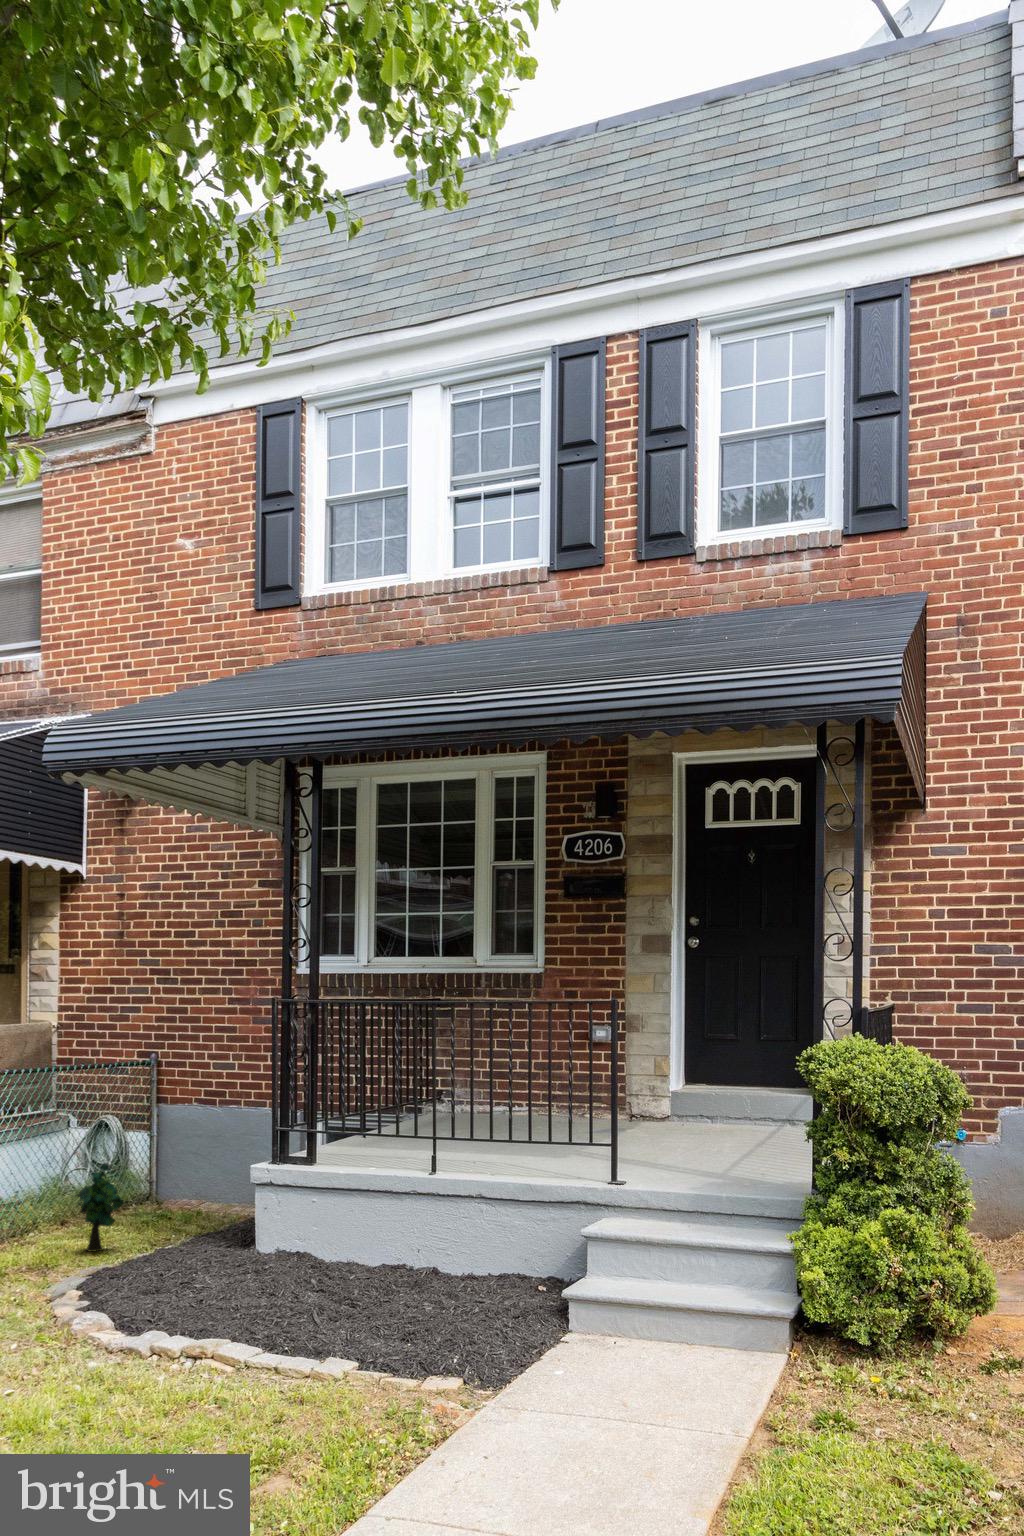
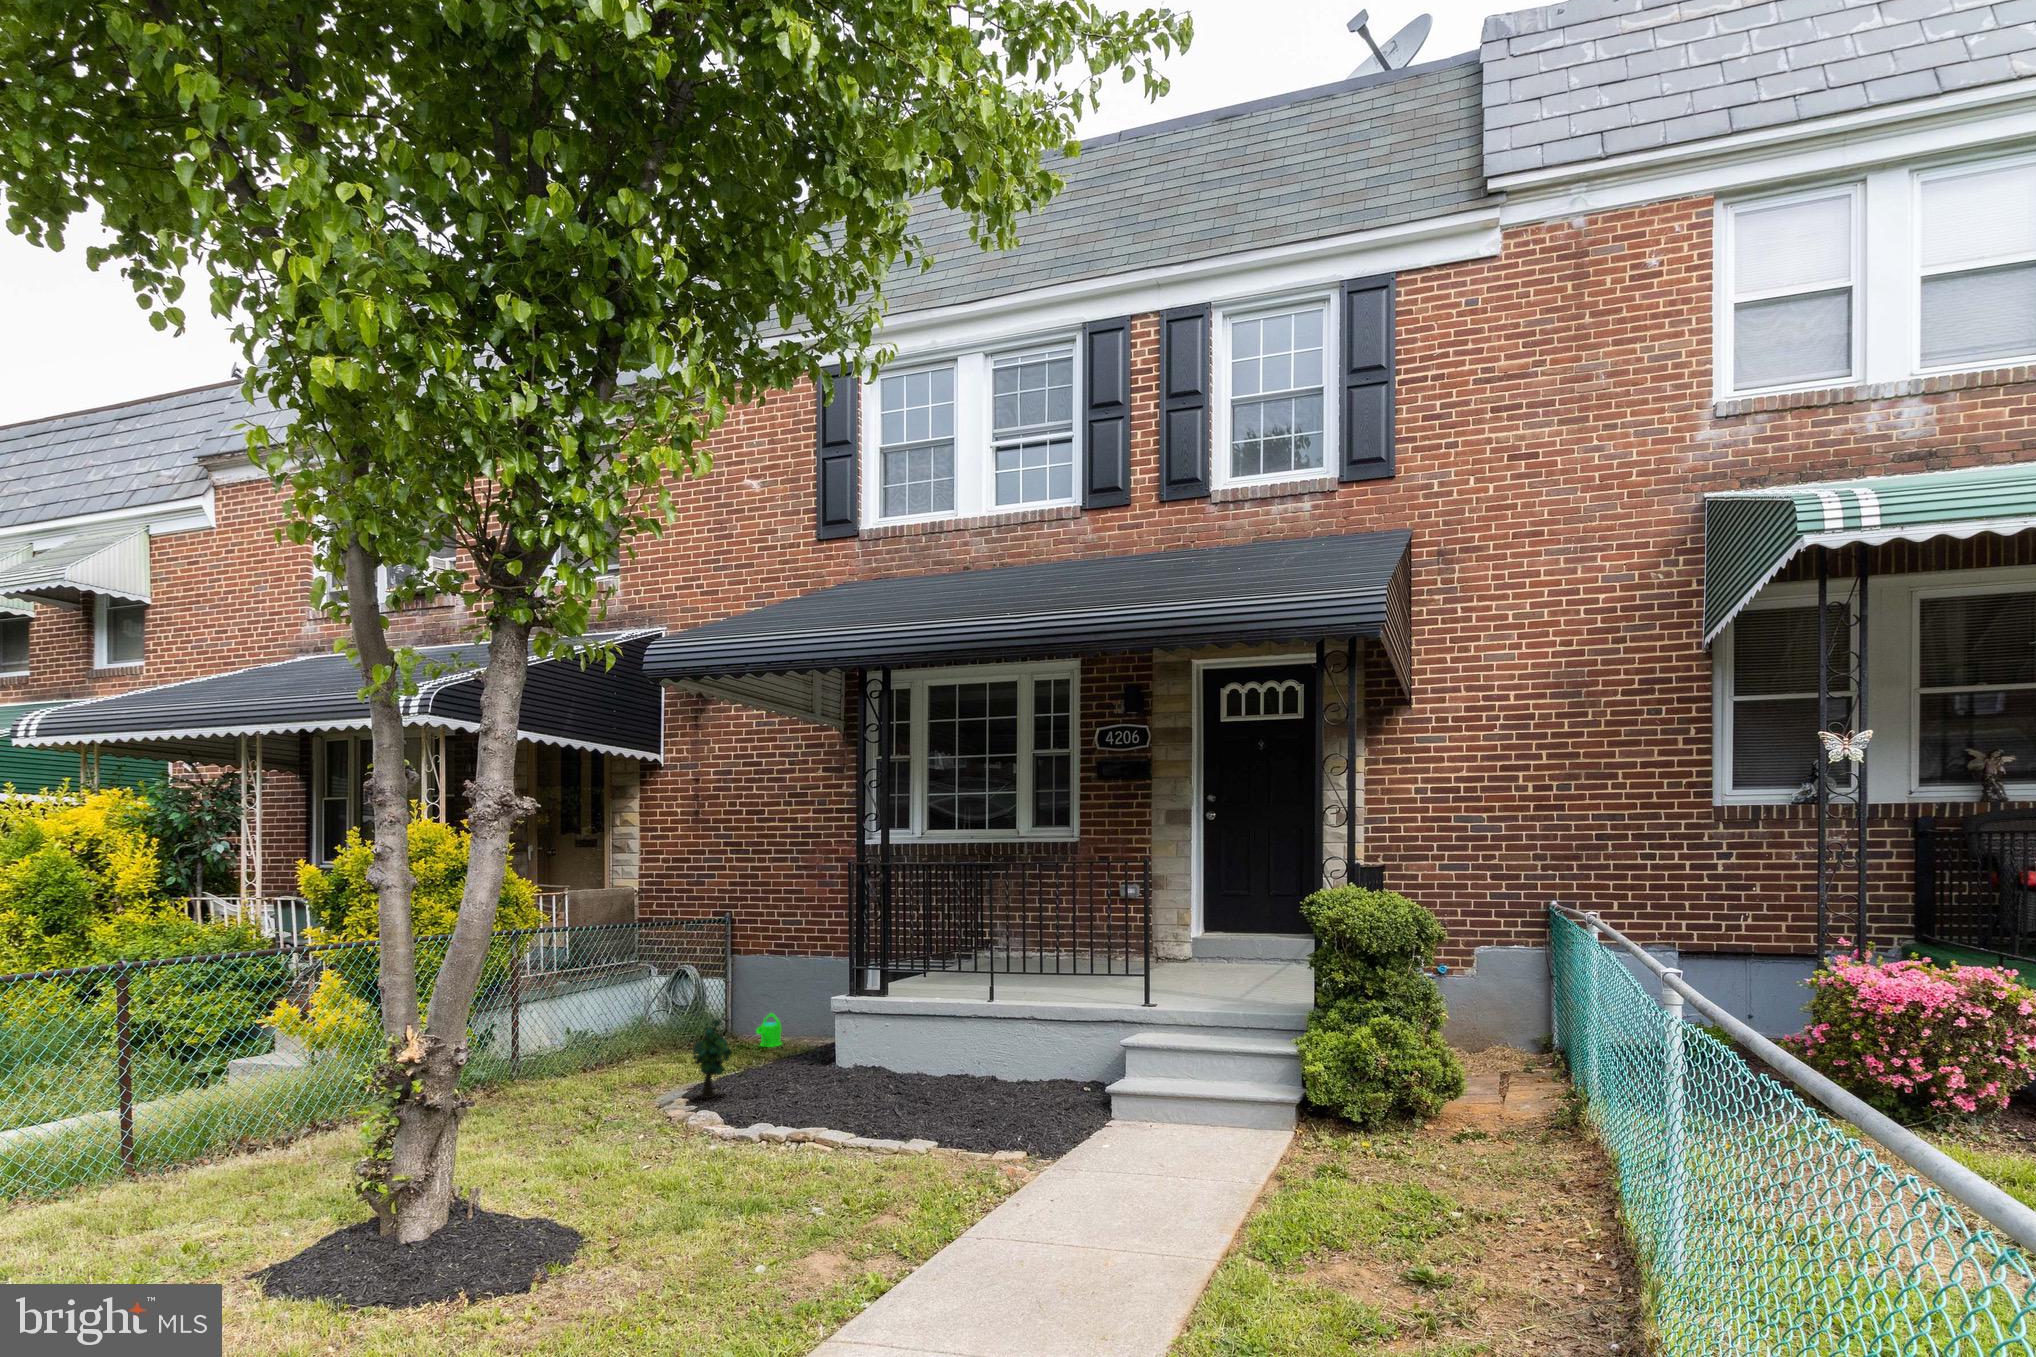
watering can: none [176,1167,210,1206] -> present [756,1013,783,1047]

